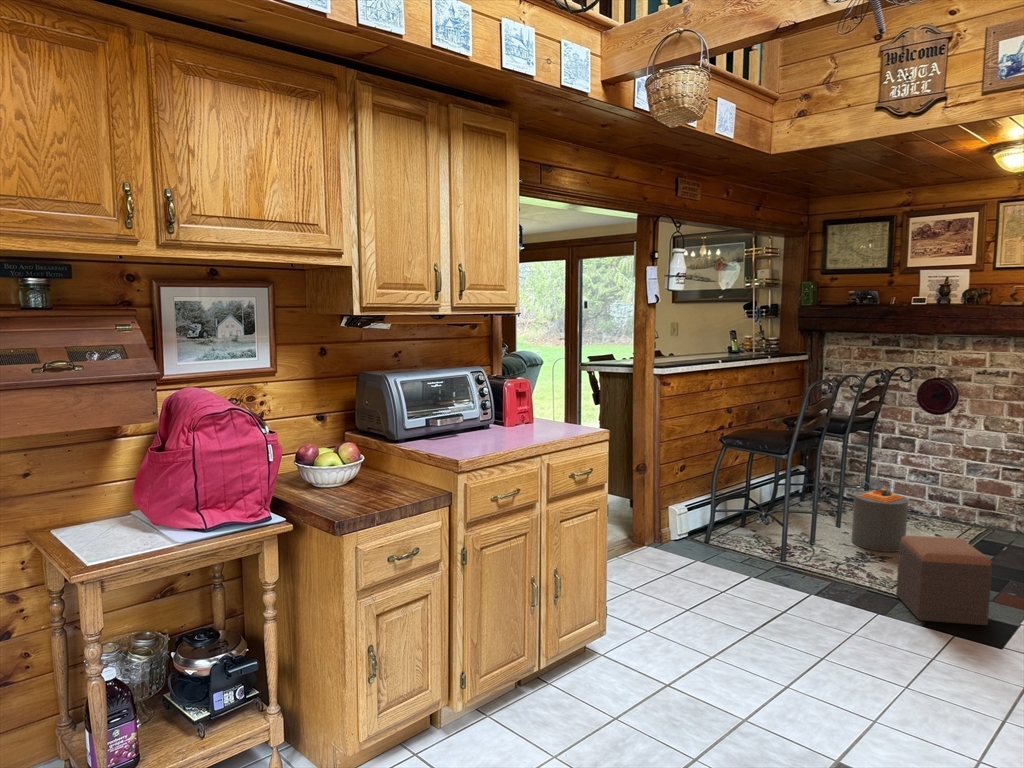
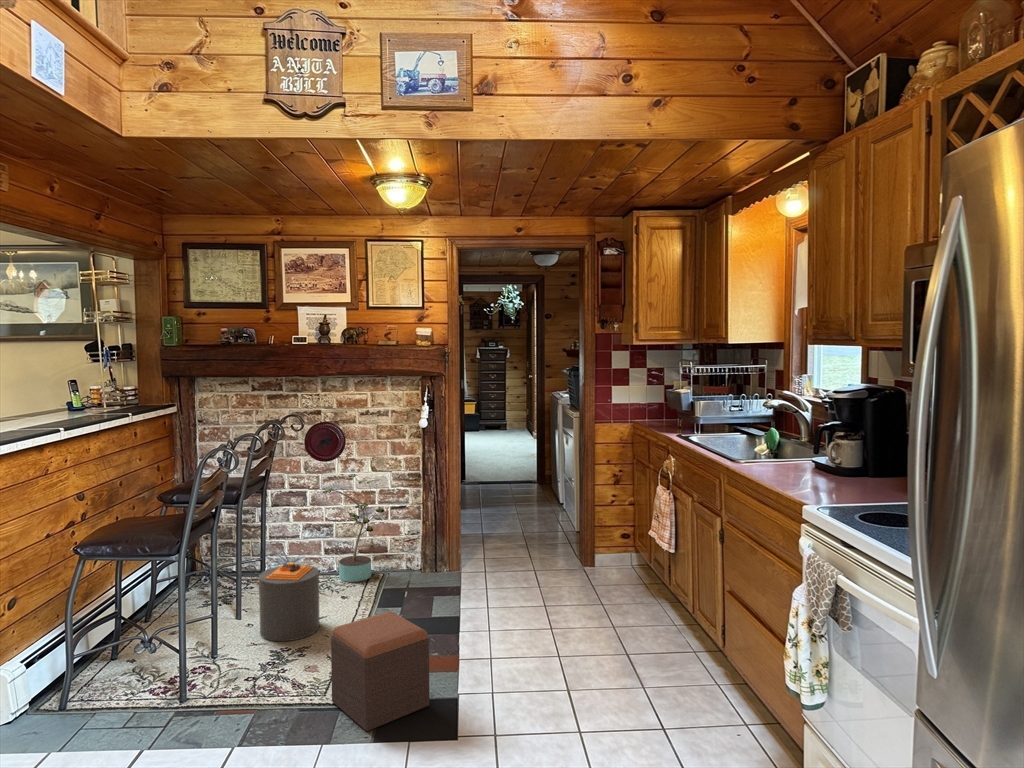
potted plant: none [928,429,995,529] -> present [323,474,384,582]

